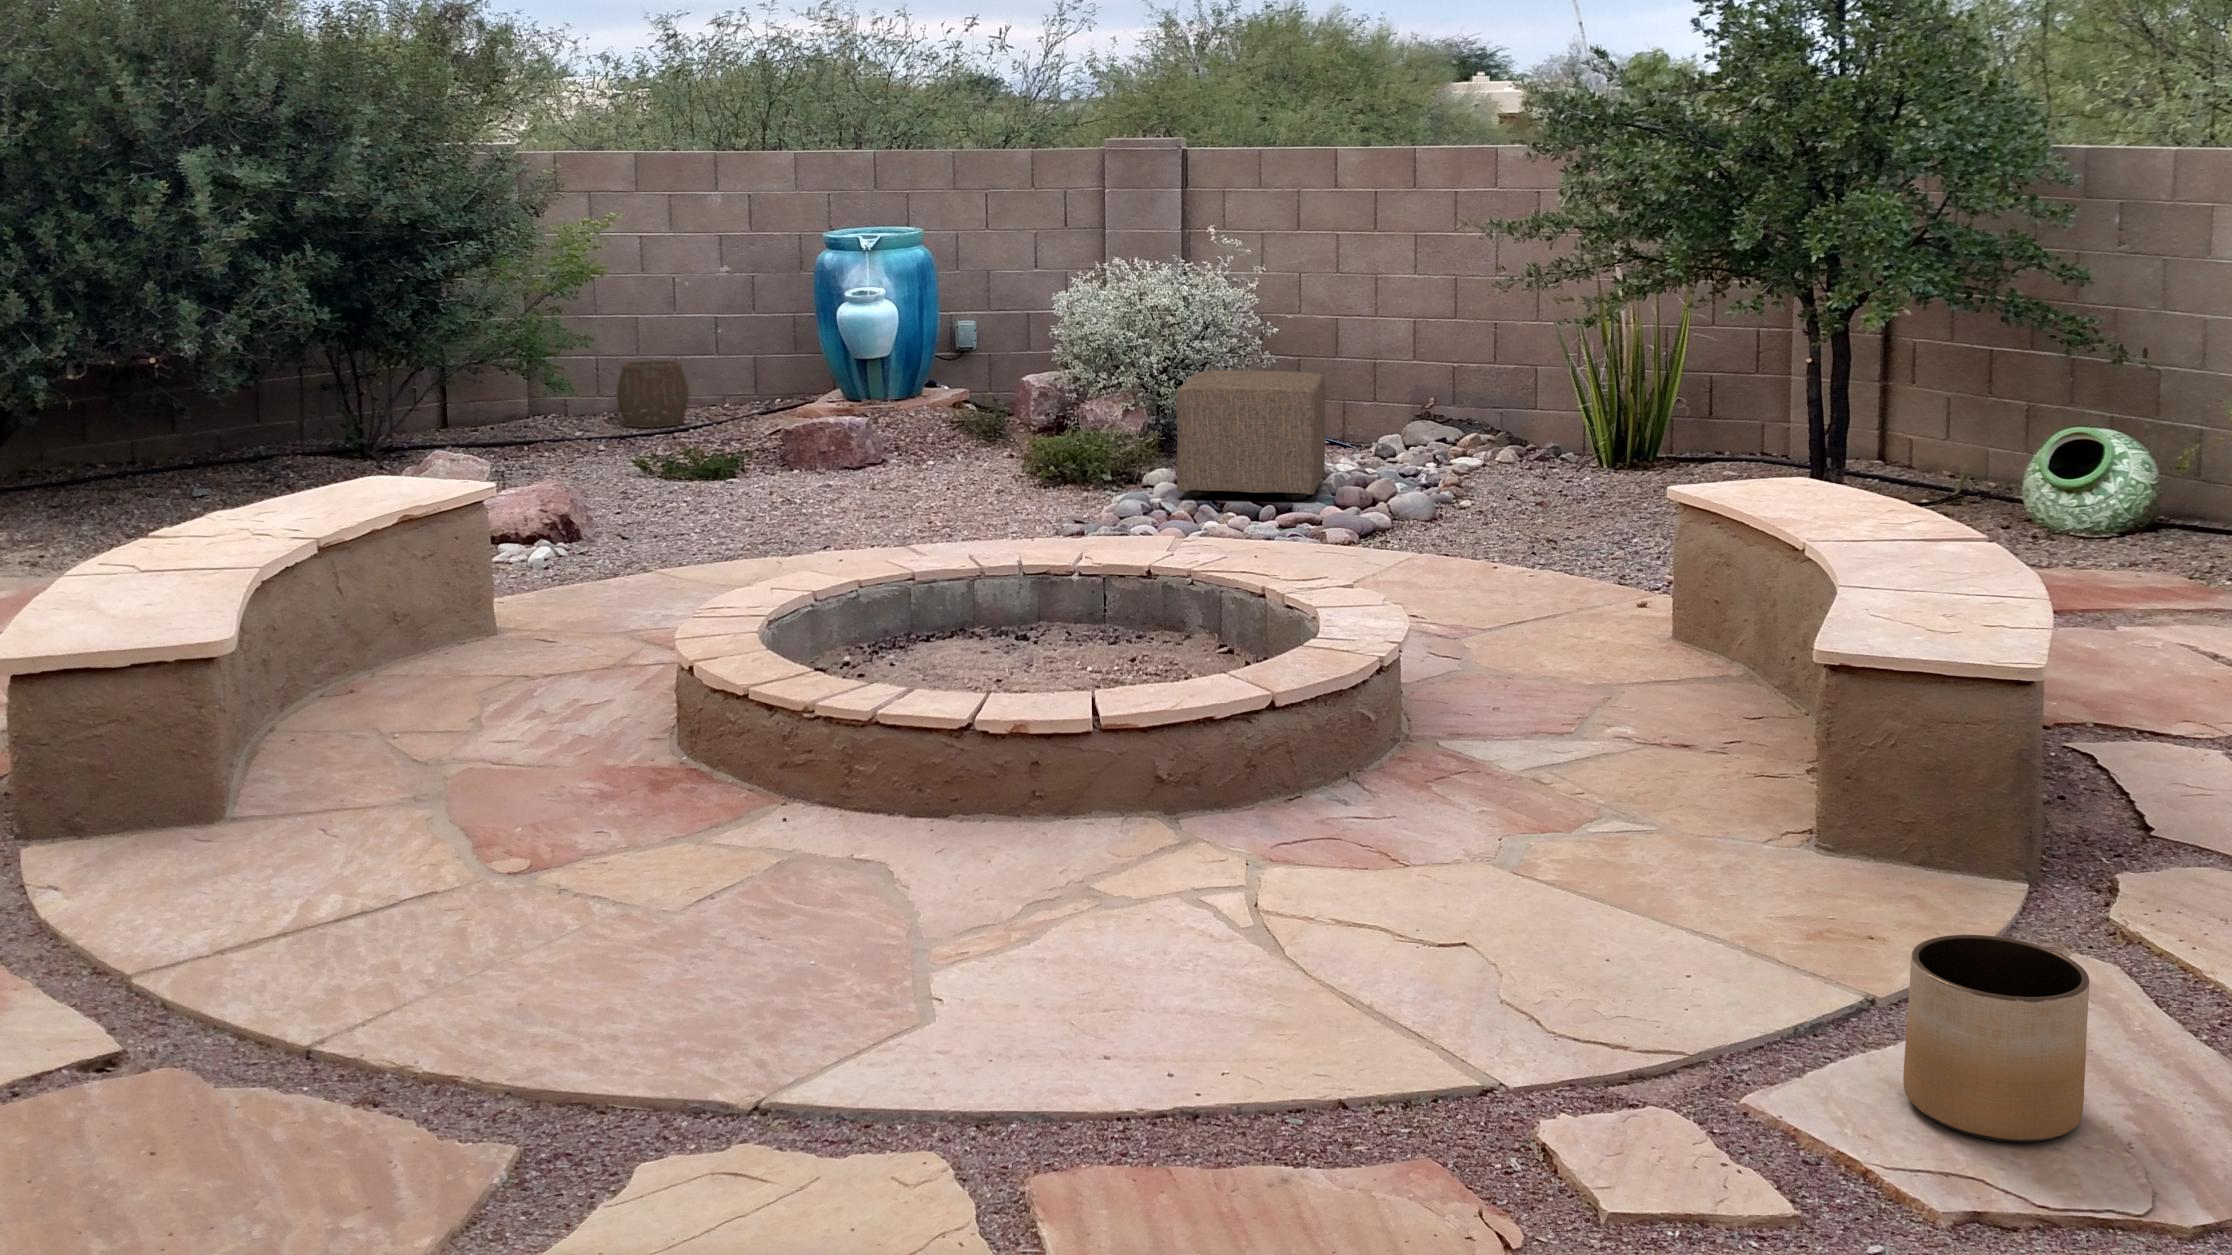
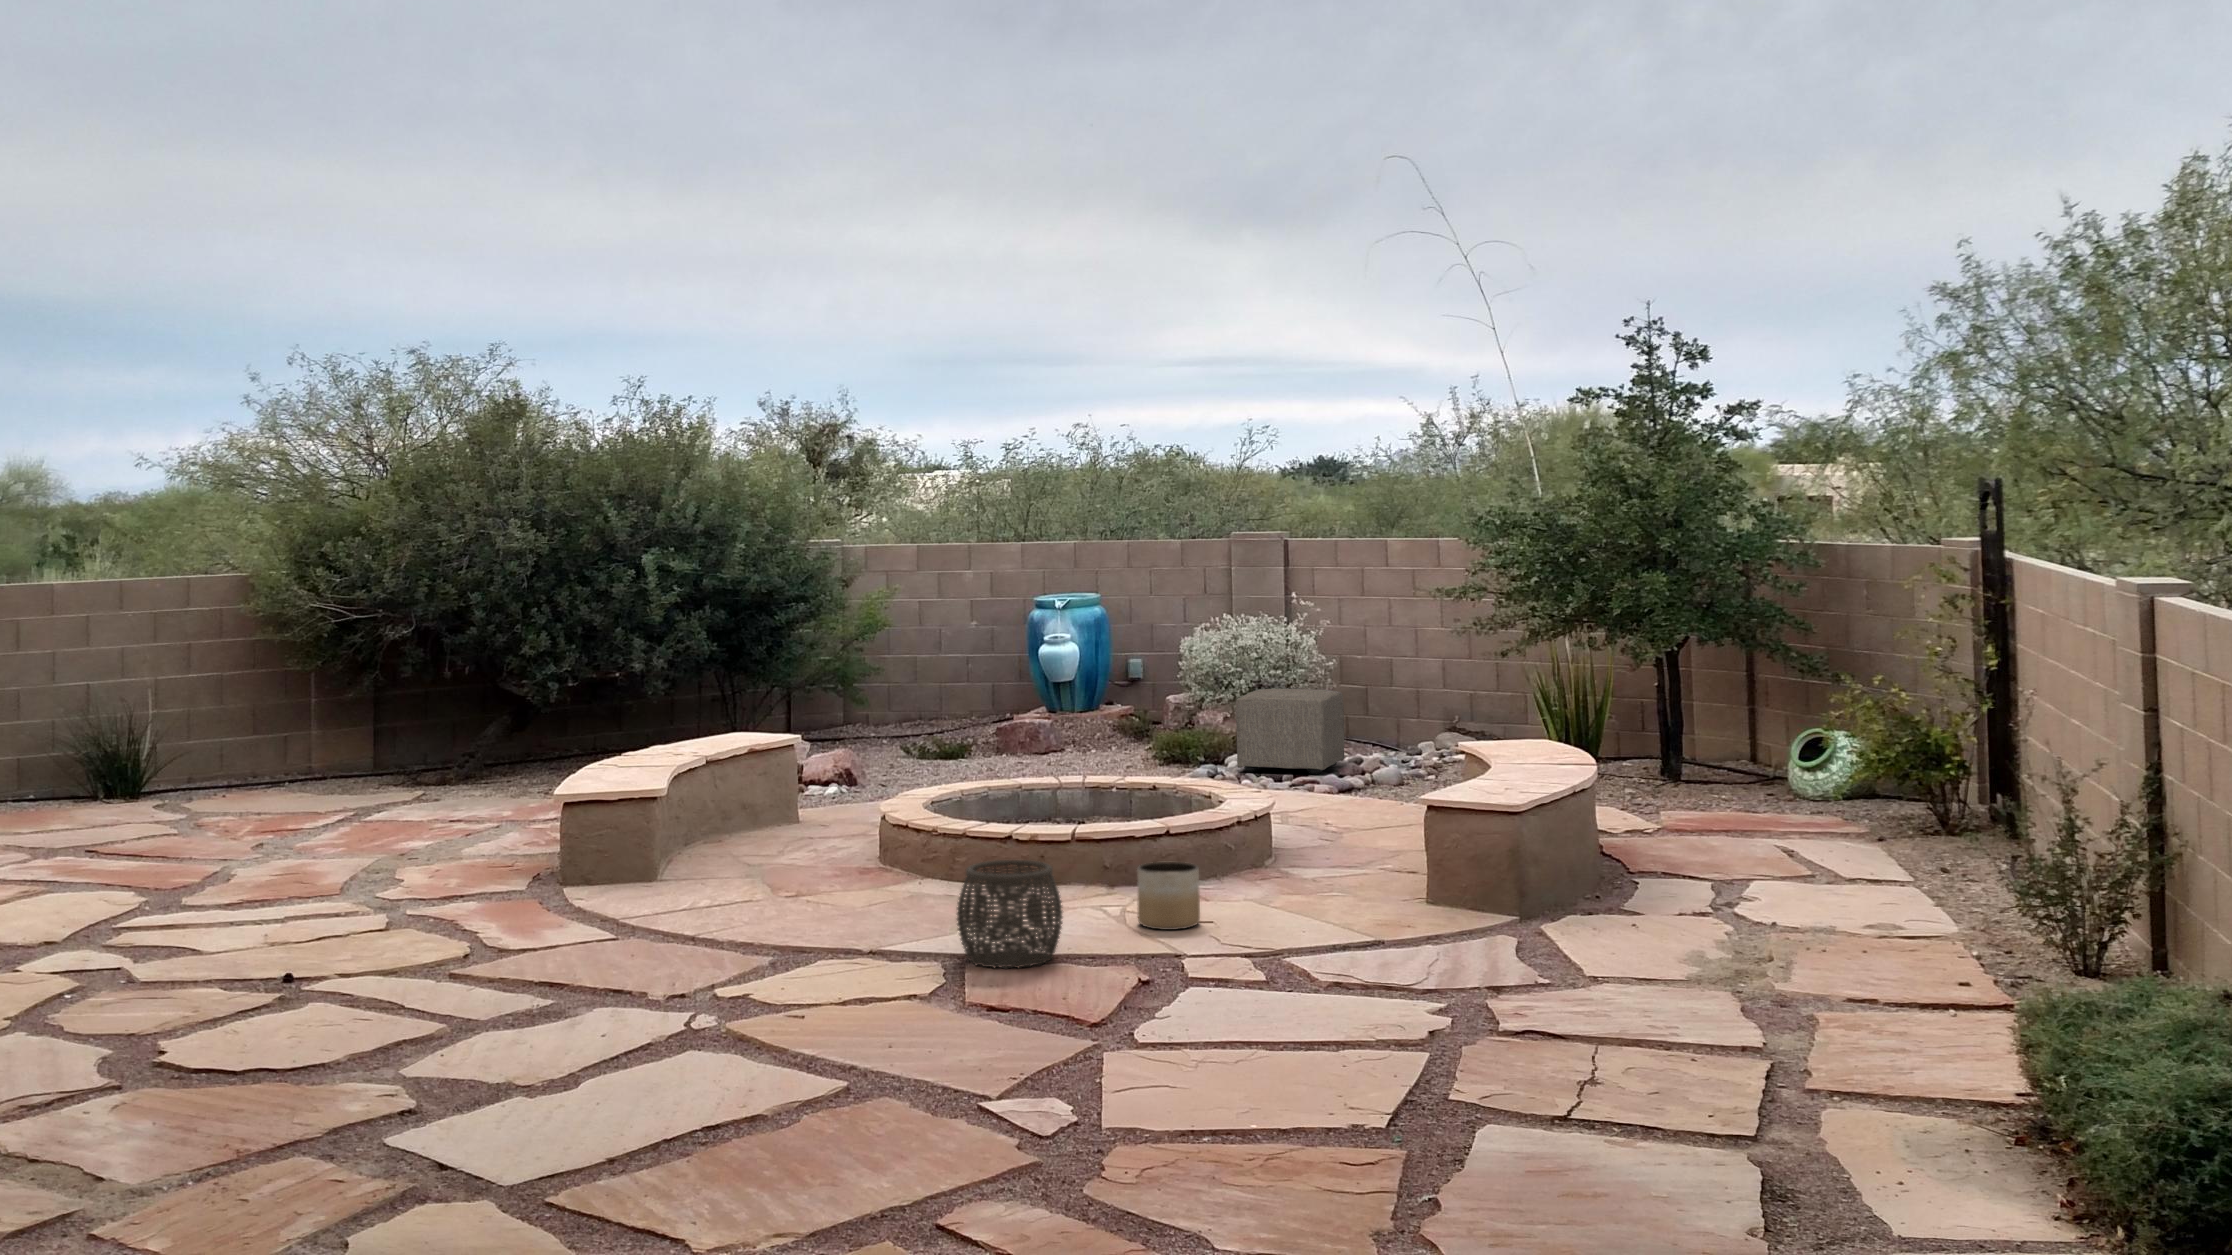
woven basket: present [616,360,689,428] -> present [957,860,1063,969]
planter: present [1903,935,2089,1143] -> present [1137,862,1200,930]

